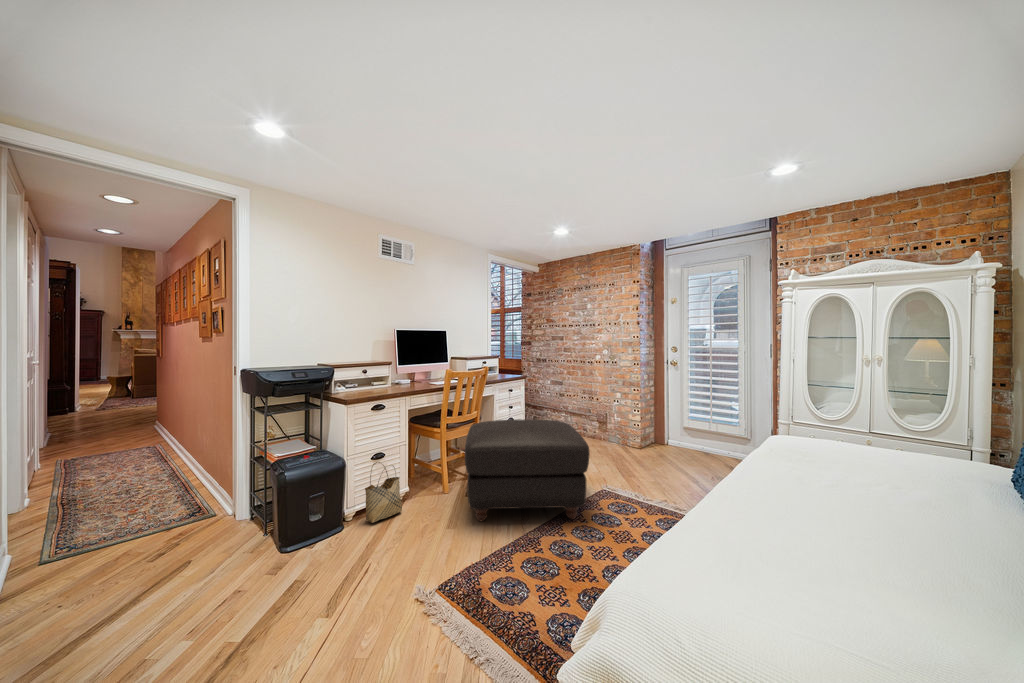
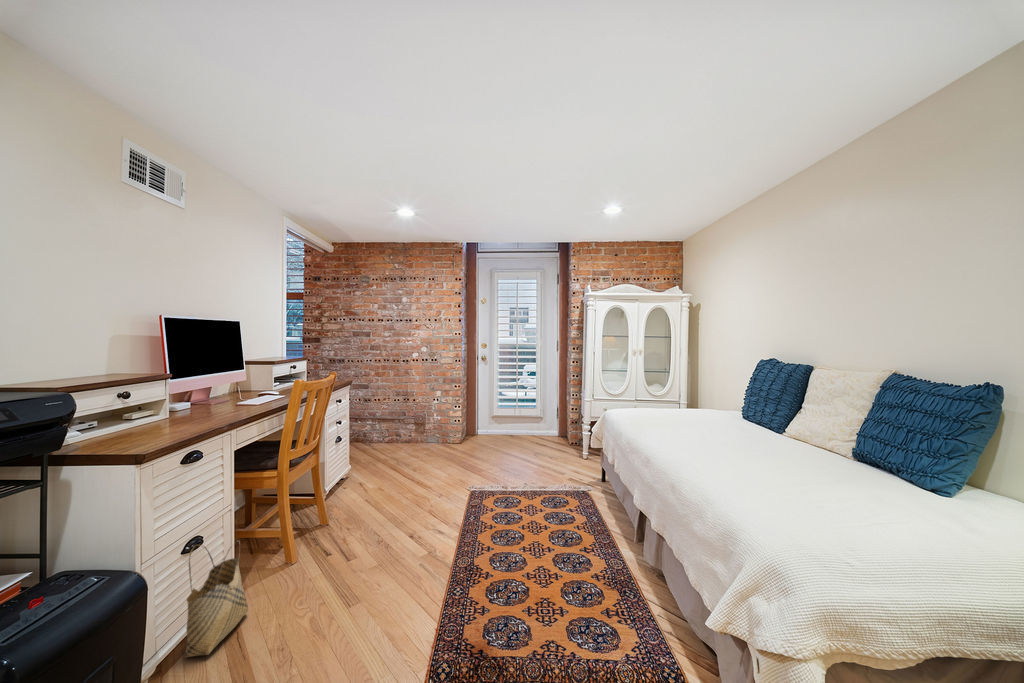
ottoman: present [465,419,590,521] -> none [323,427,498,574]

